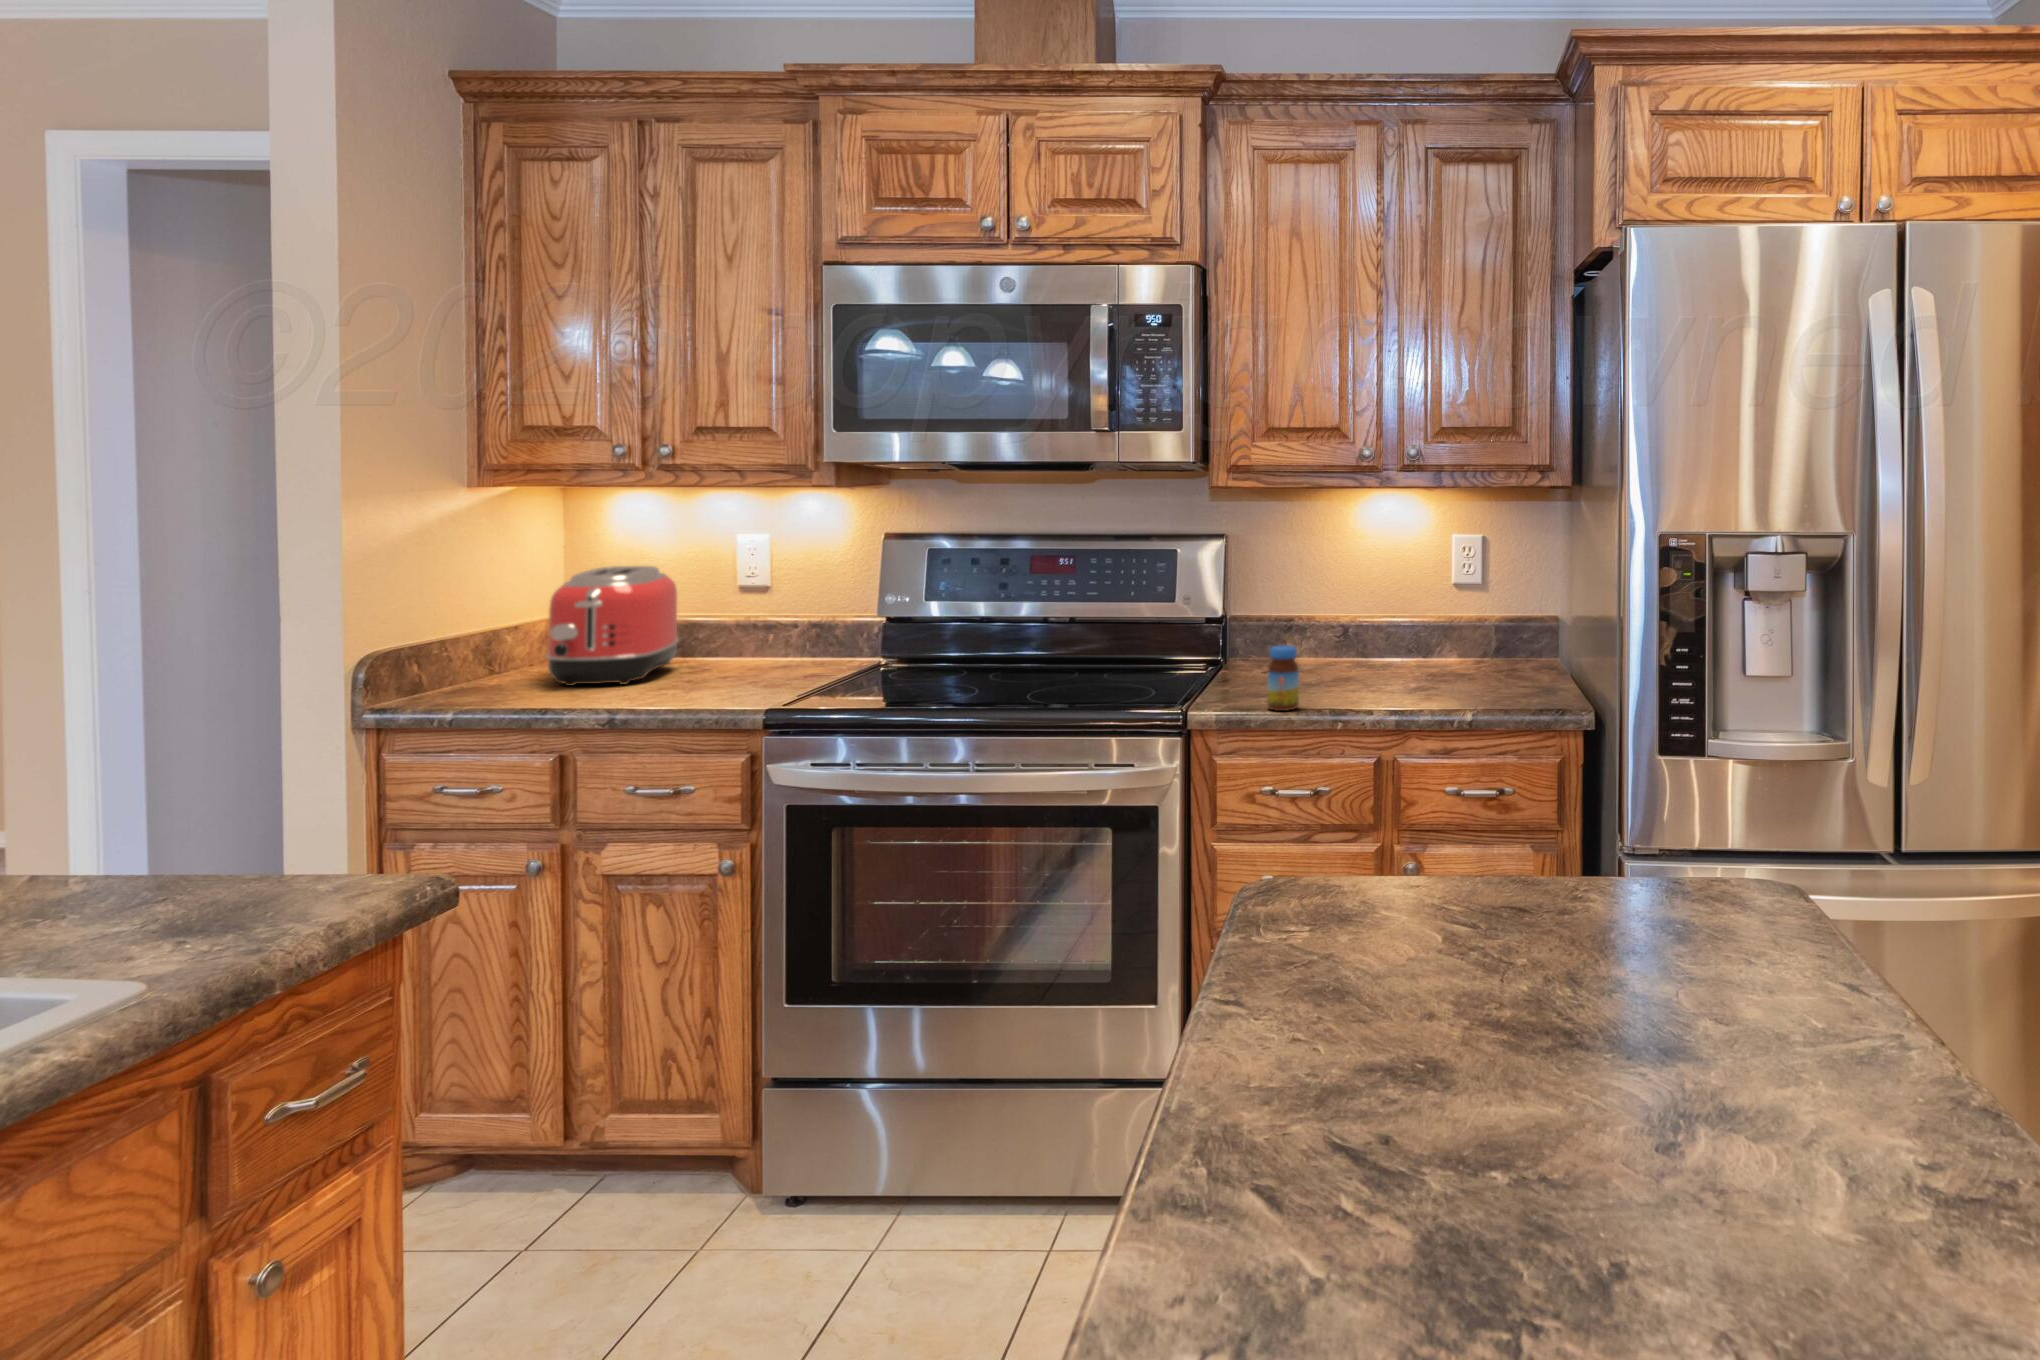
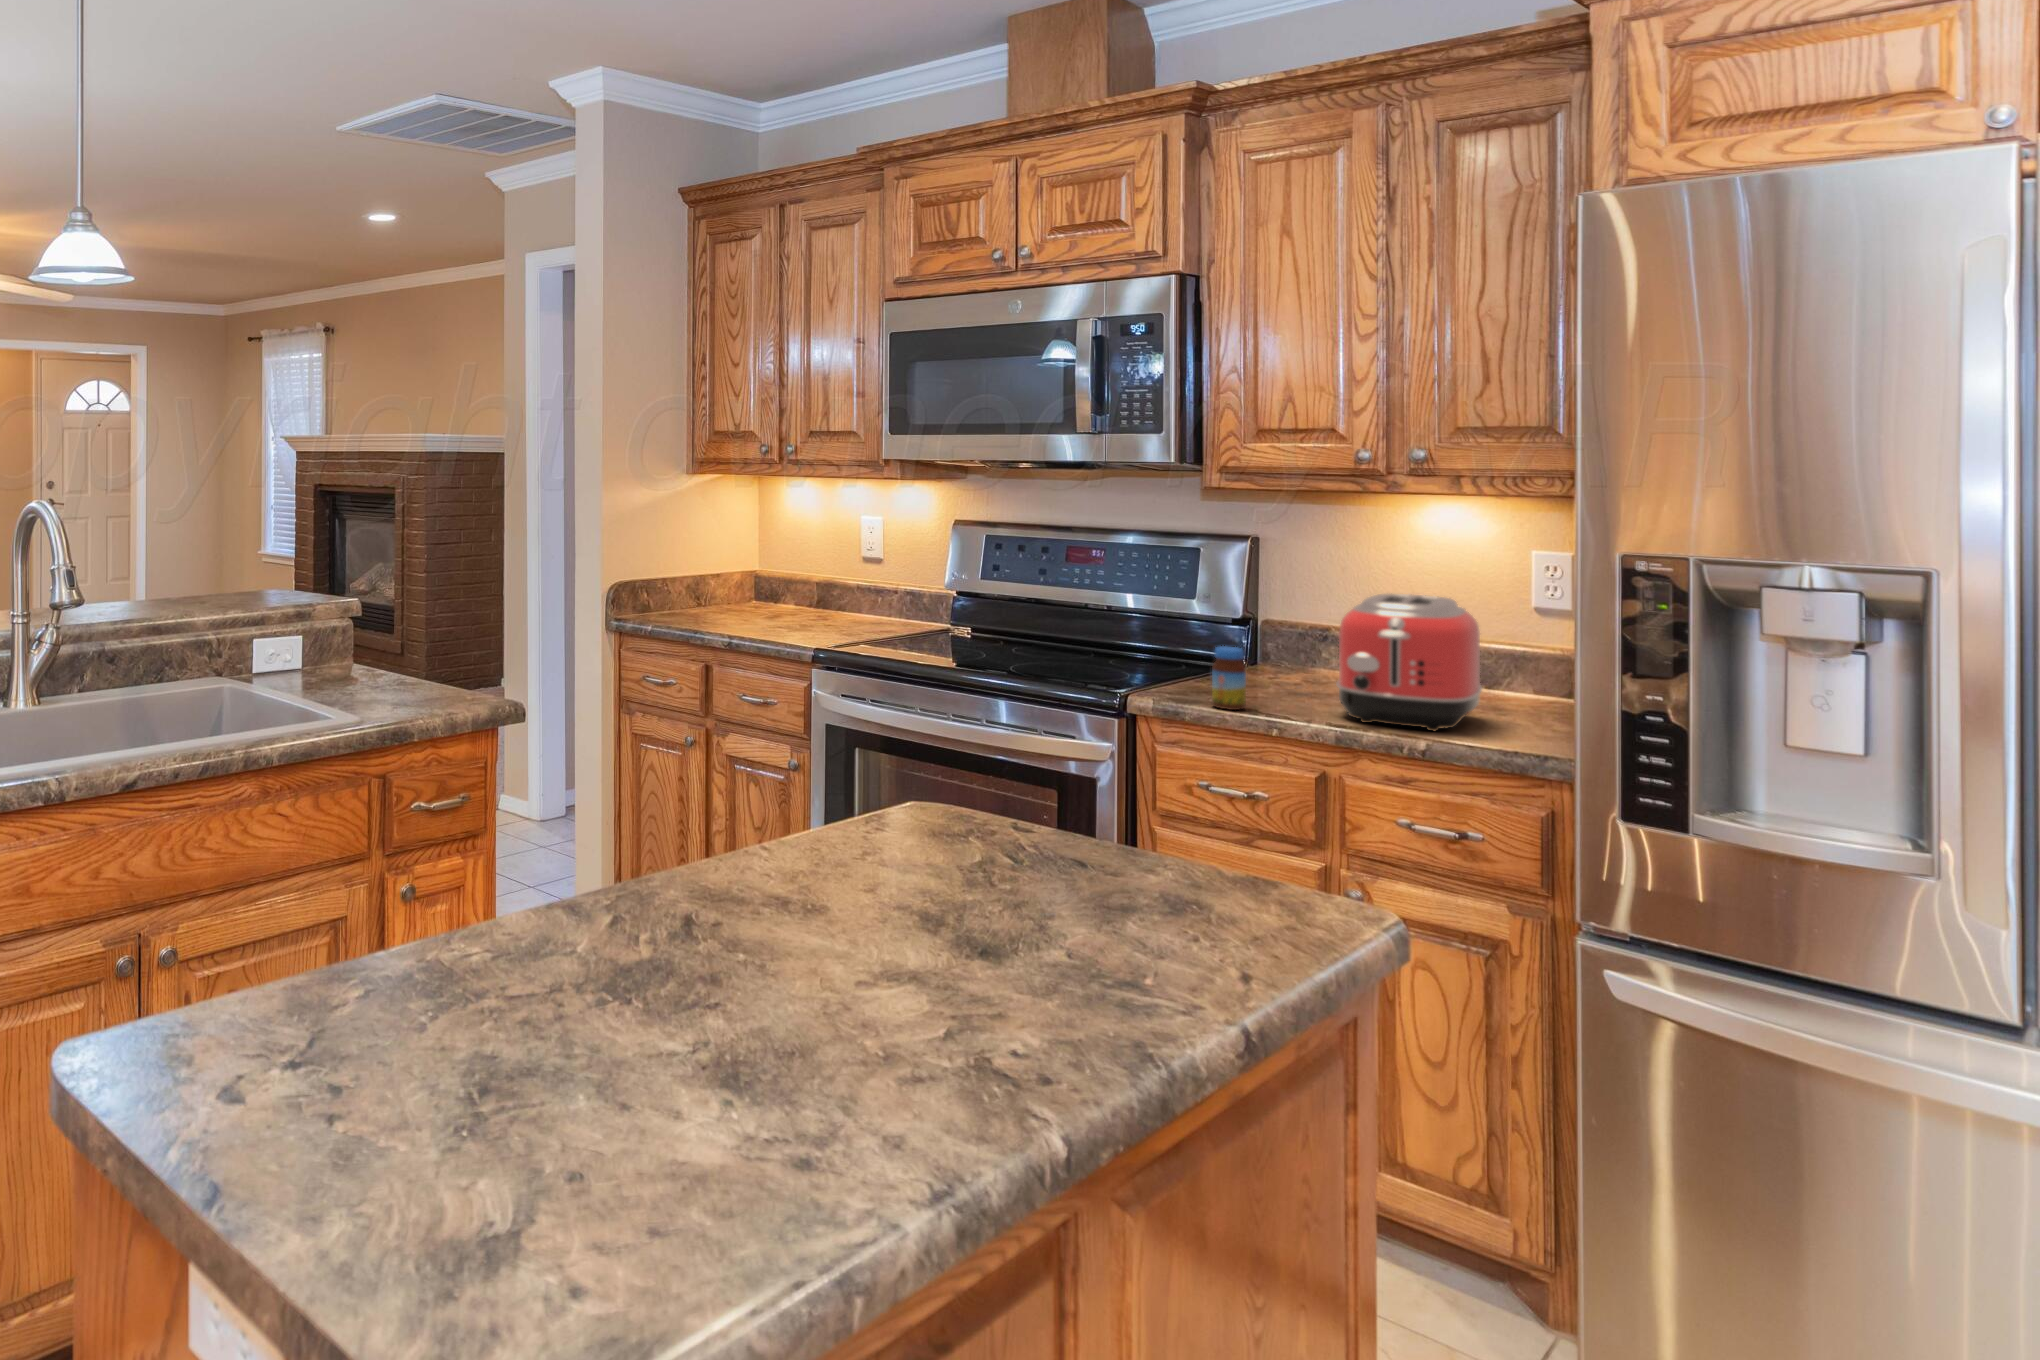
toaster: present [546,566,679,686] -> present [1336,594,1482,731]

